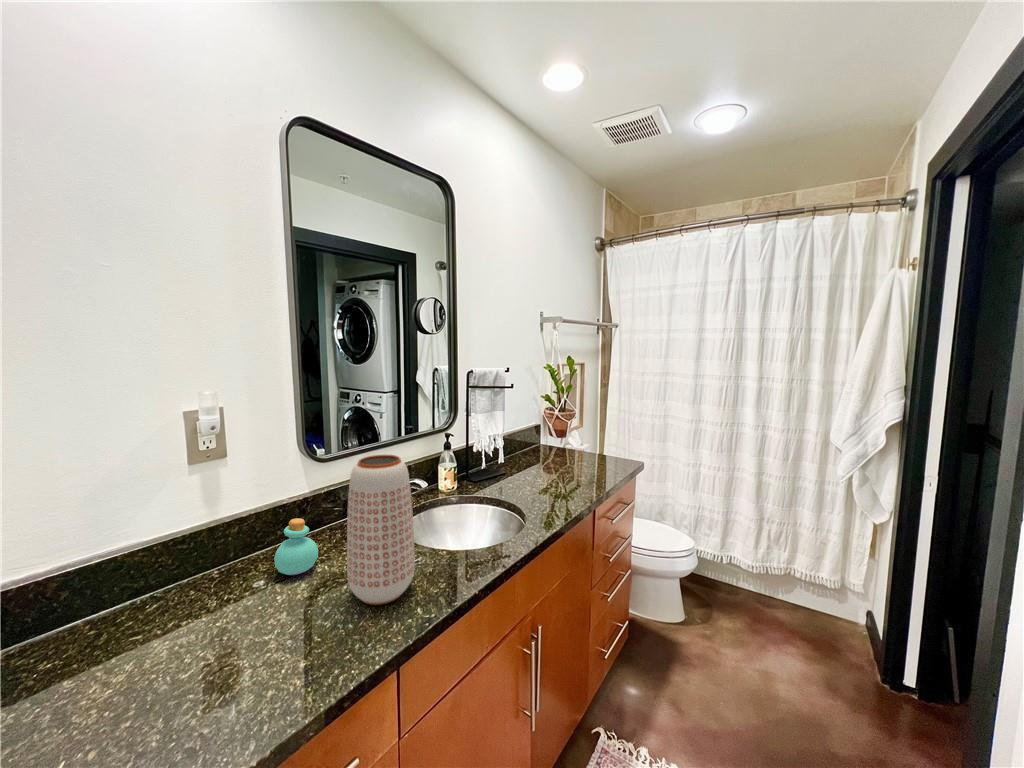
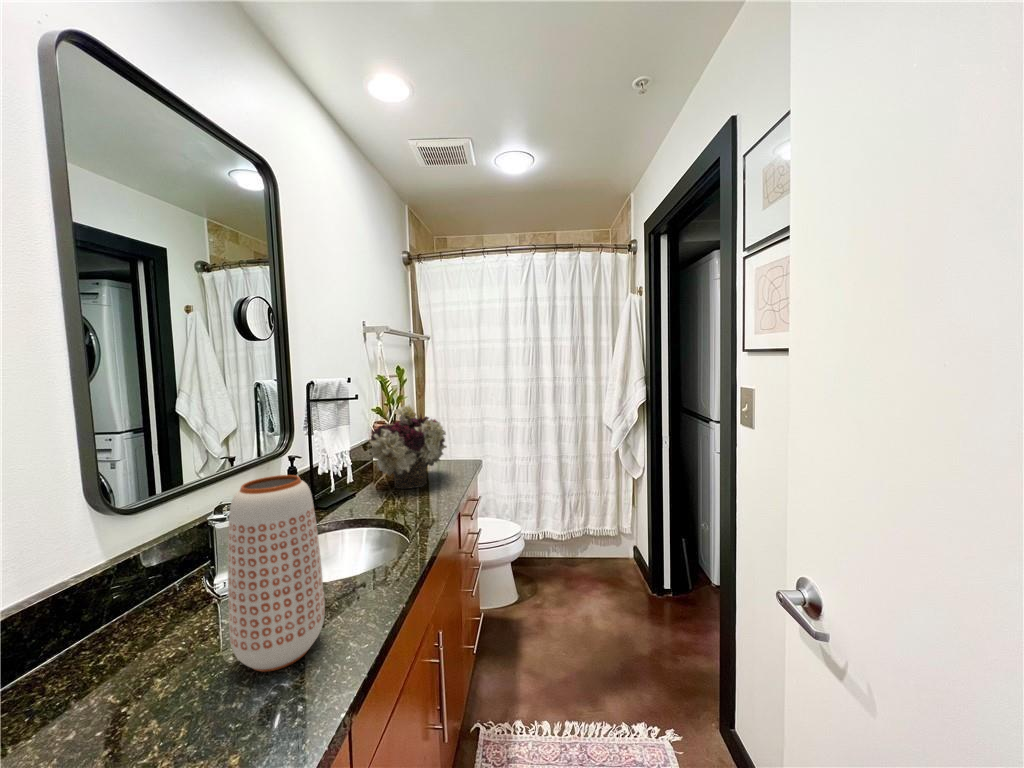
flower arrangement: none [516,397,599,479] -> present [366,405,447,489]
perfume bottle: present [274,518,318,575] -> none [68,598,149,691]

